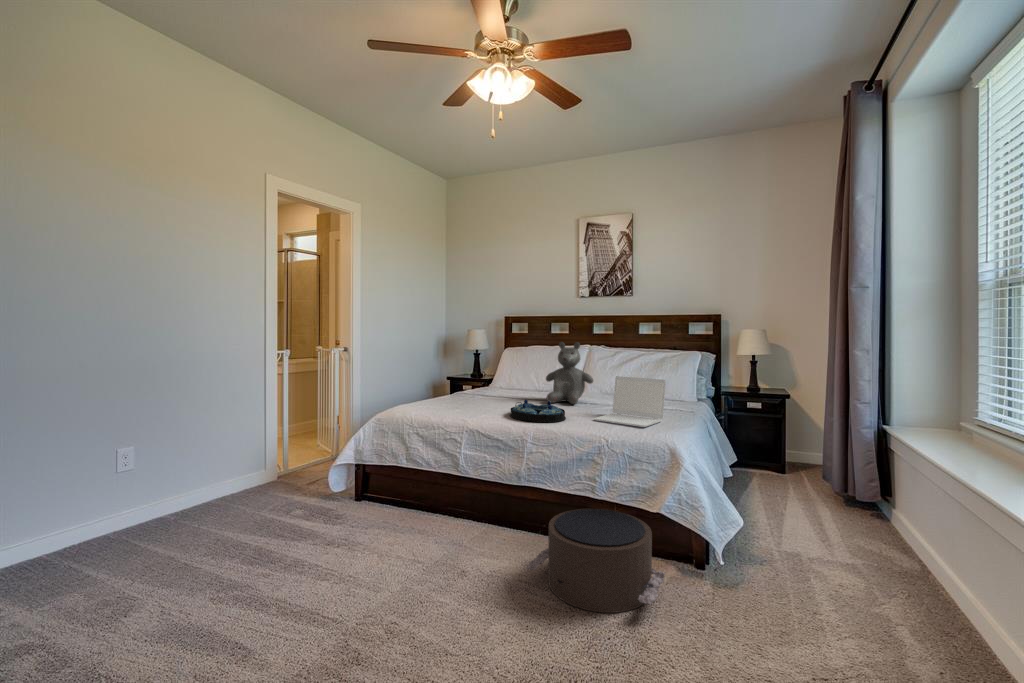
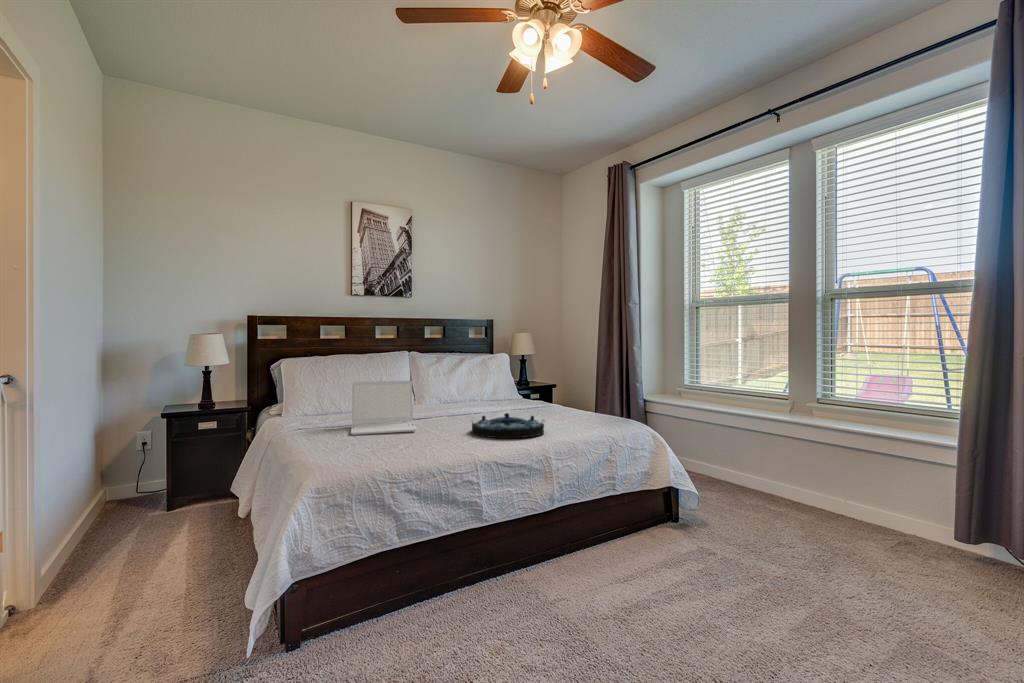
teddy bear: present [546,342,593,404] -> none [426,347,482,418]
laptop: present [594,376,666,427] -> present [351,381,417,435]
pouf: present [526,509,665,613] -> none [629,498,757,590]

